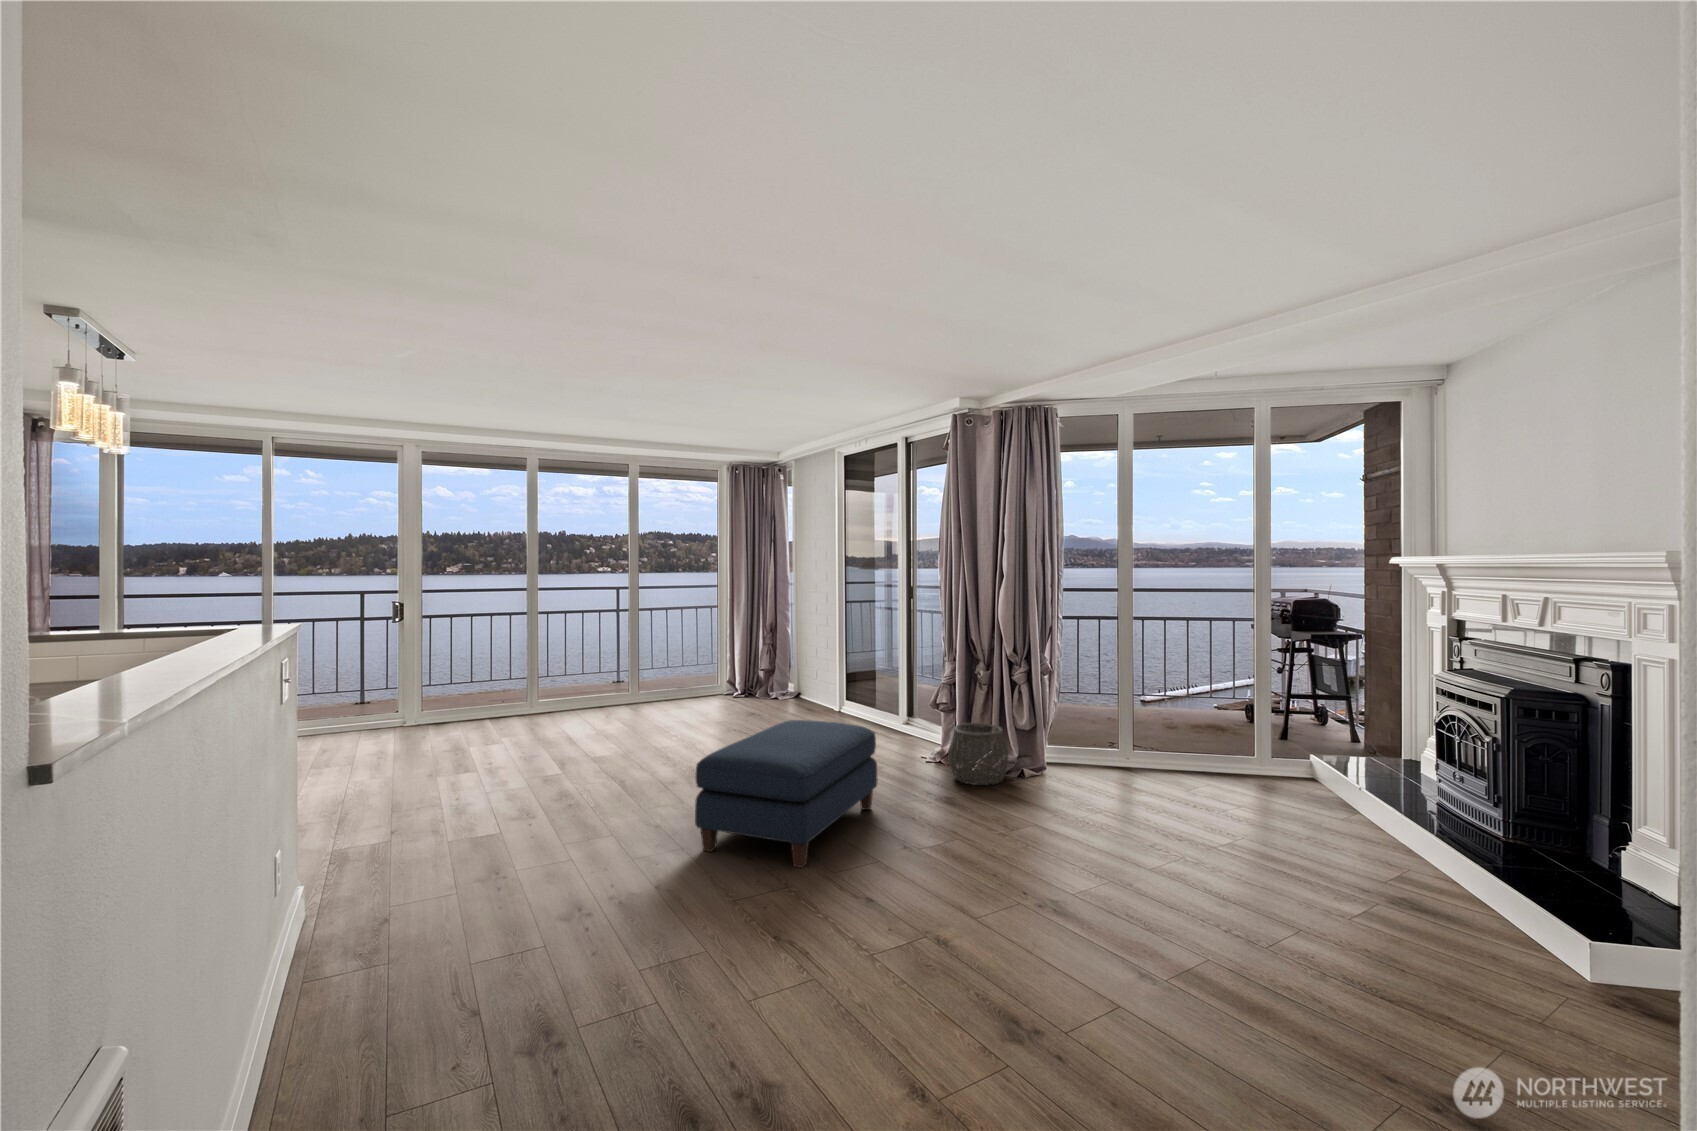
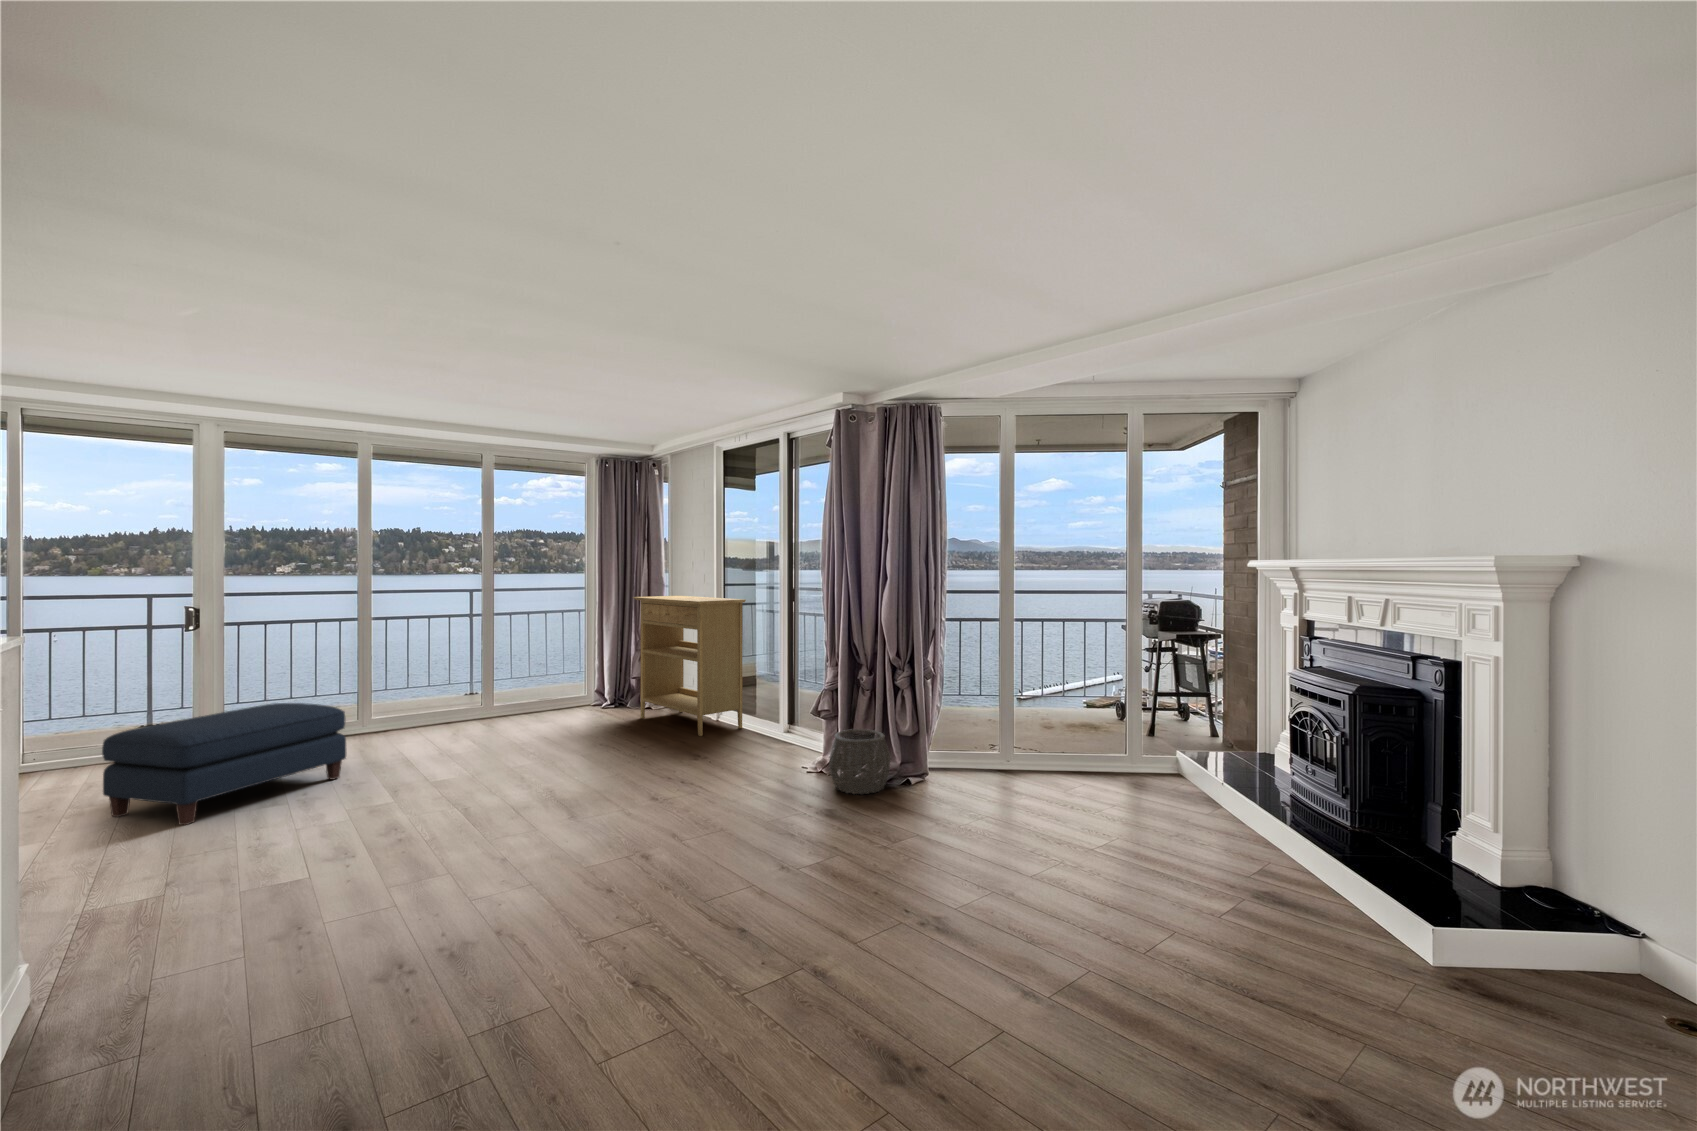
console table: none [758,593,865,727] -> present [633,596,746,736]
ottoman: present [695,720,877,868] -> present [102,703,346,825]

